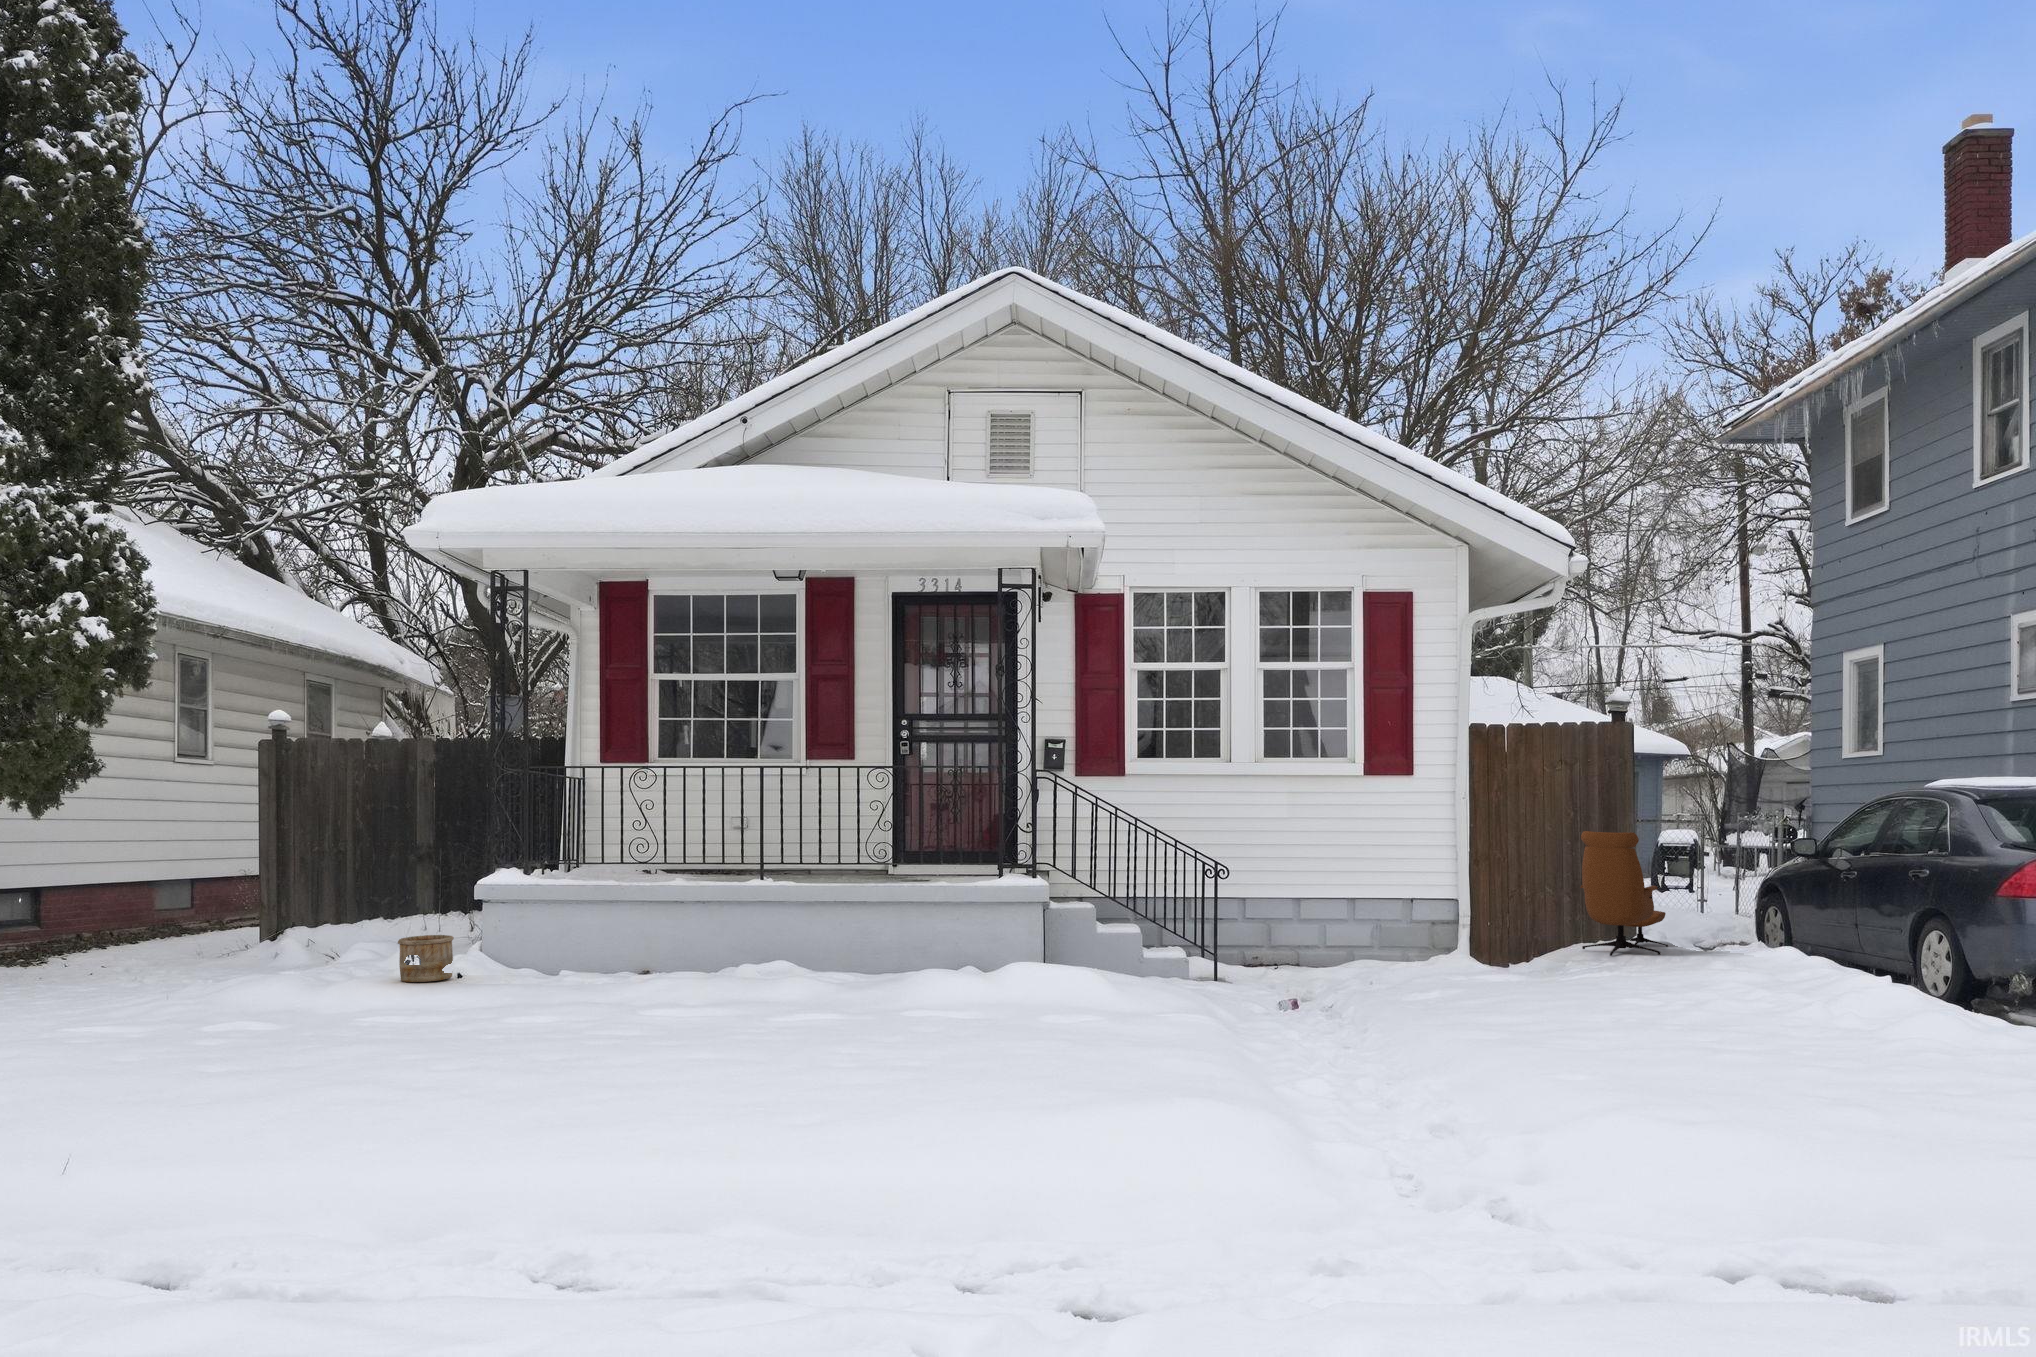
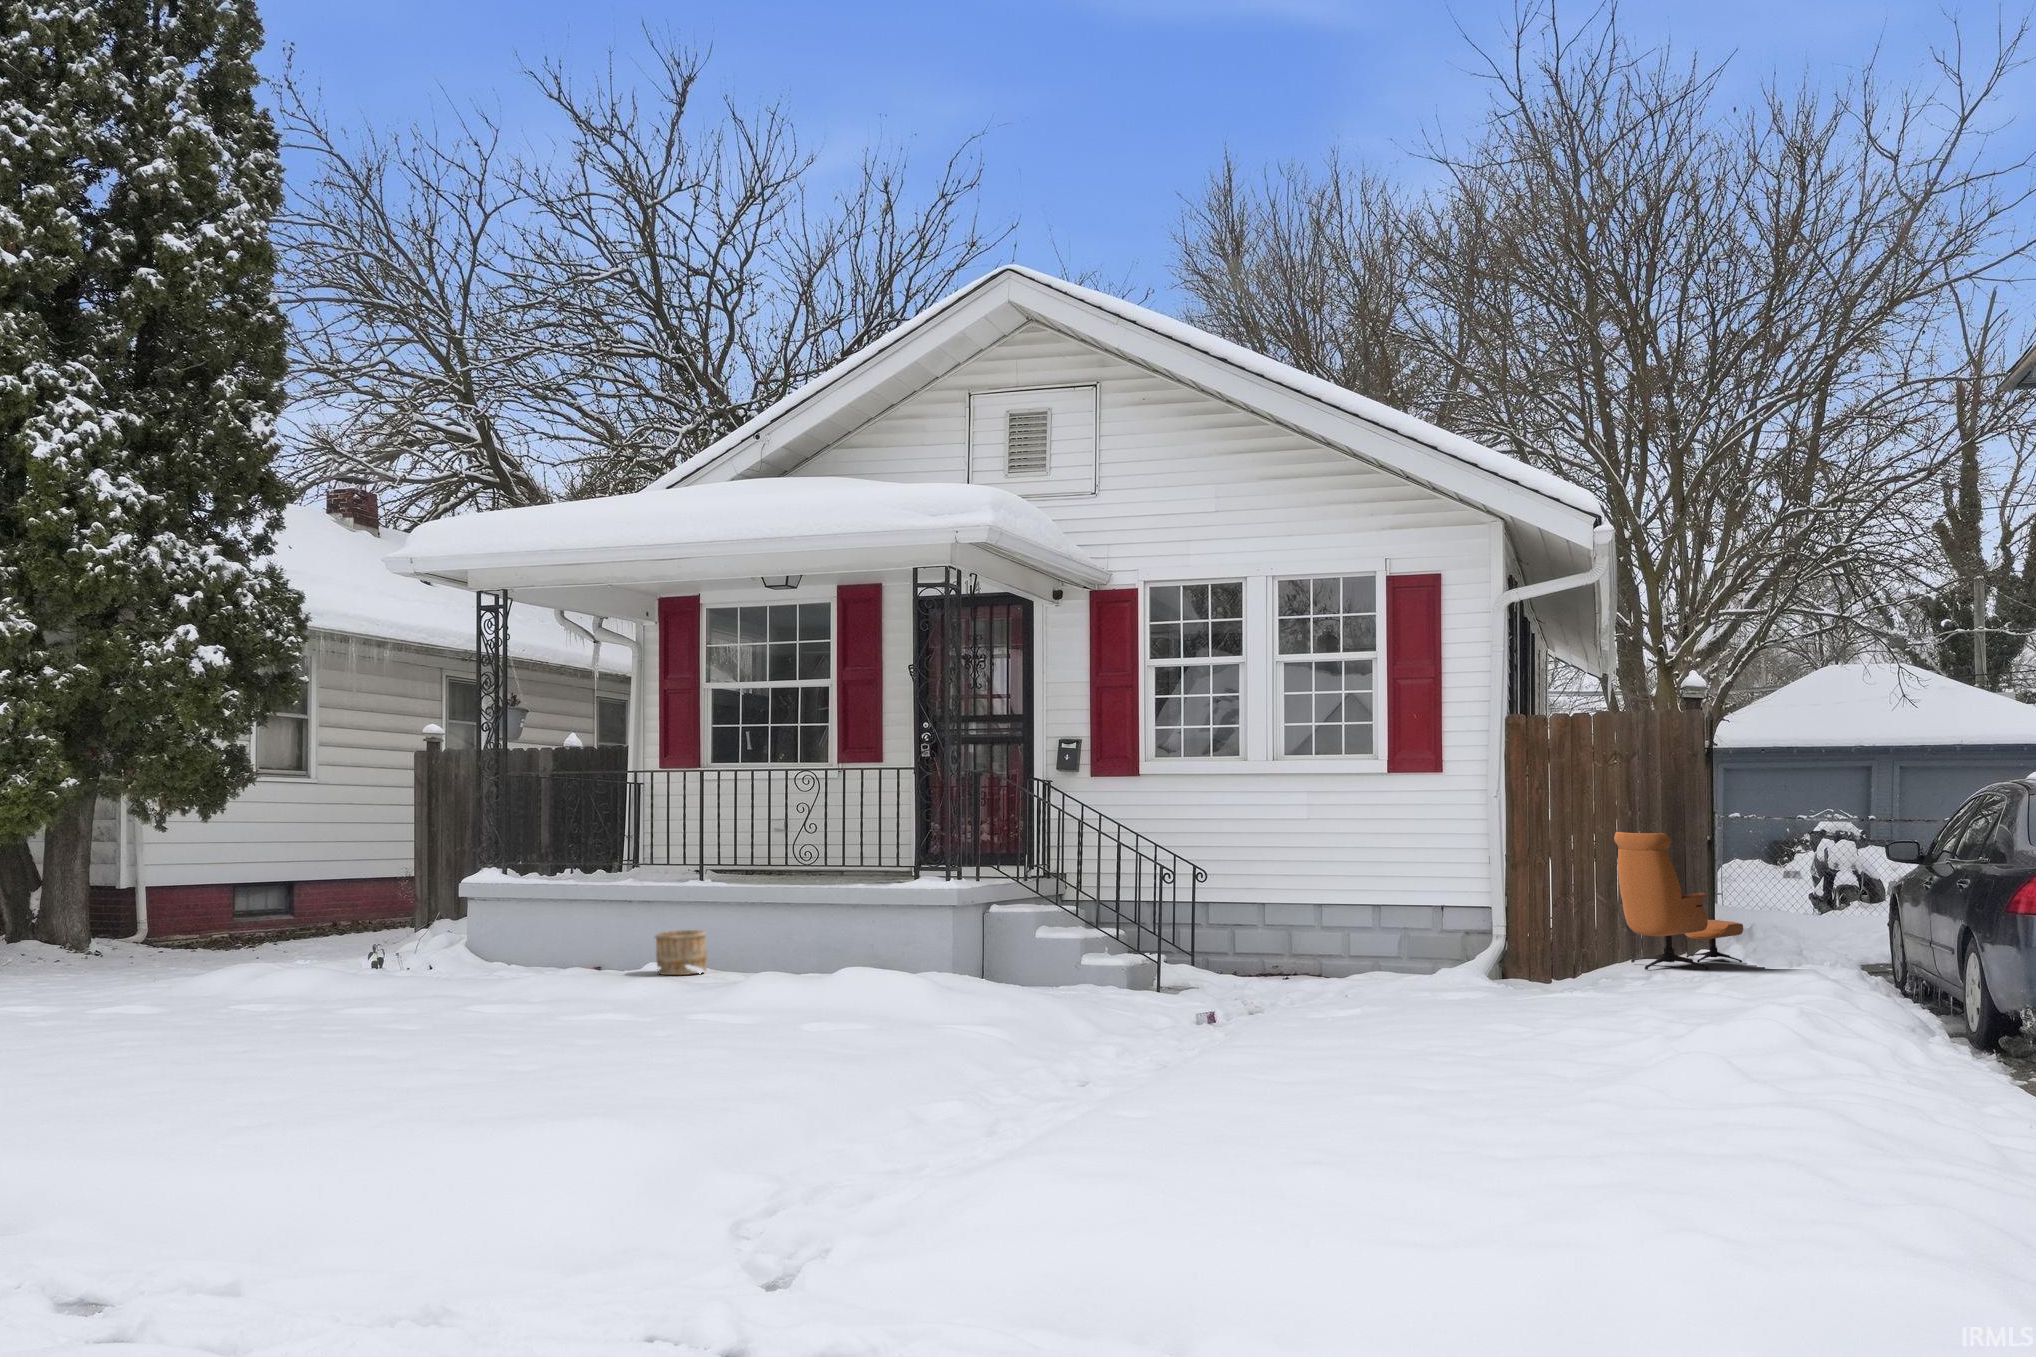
wooden bucket: present [398,935,454,982] -> present [655,930,707,975]

